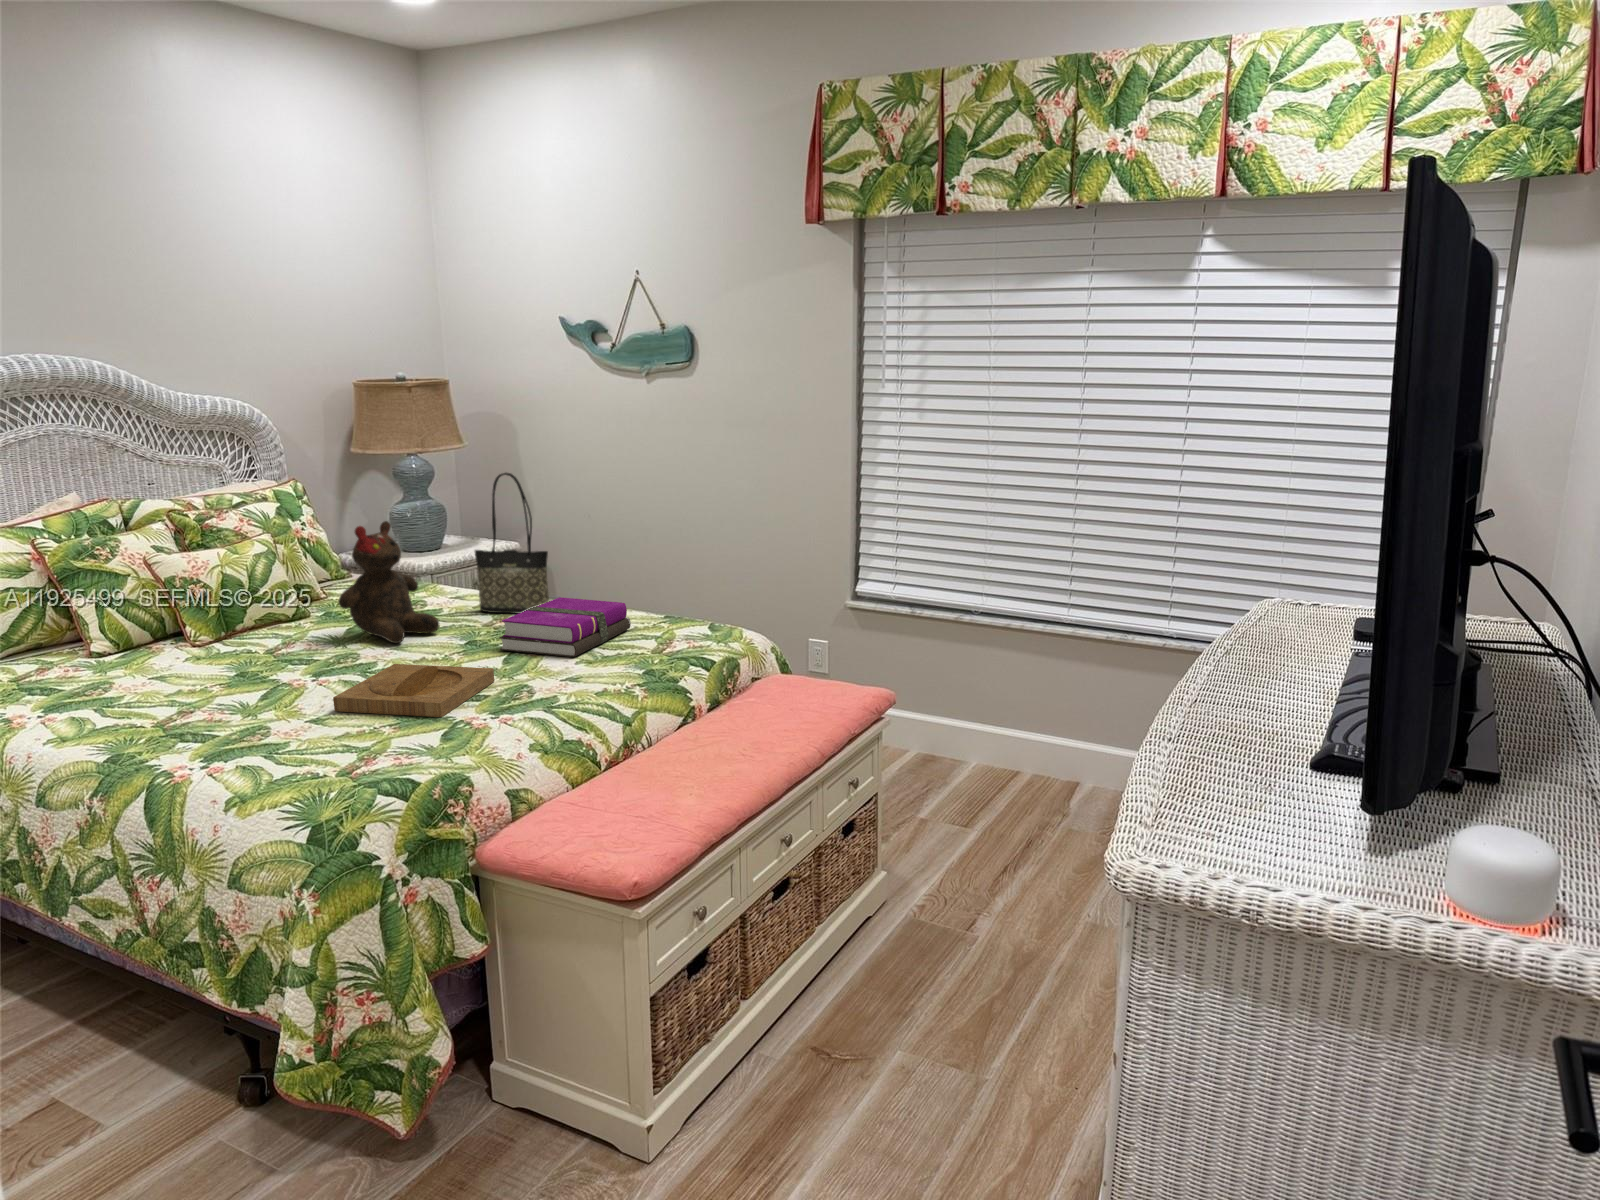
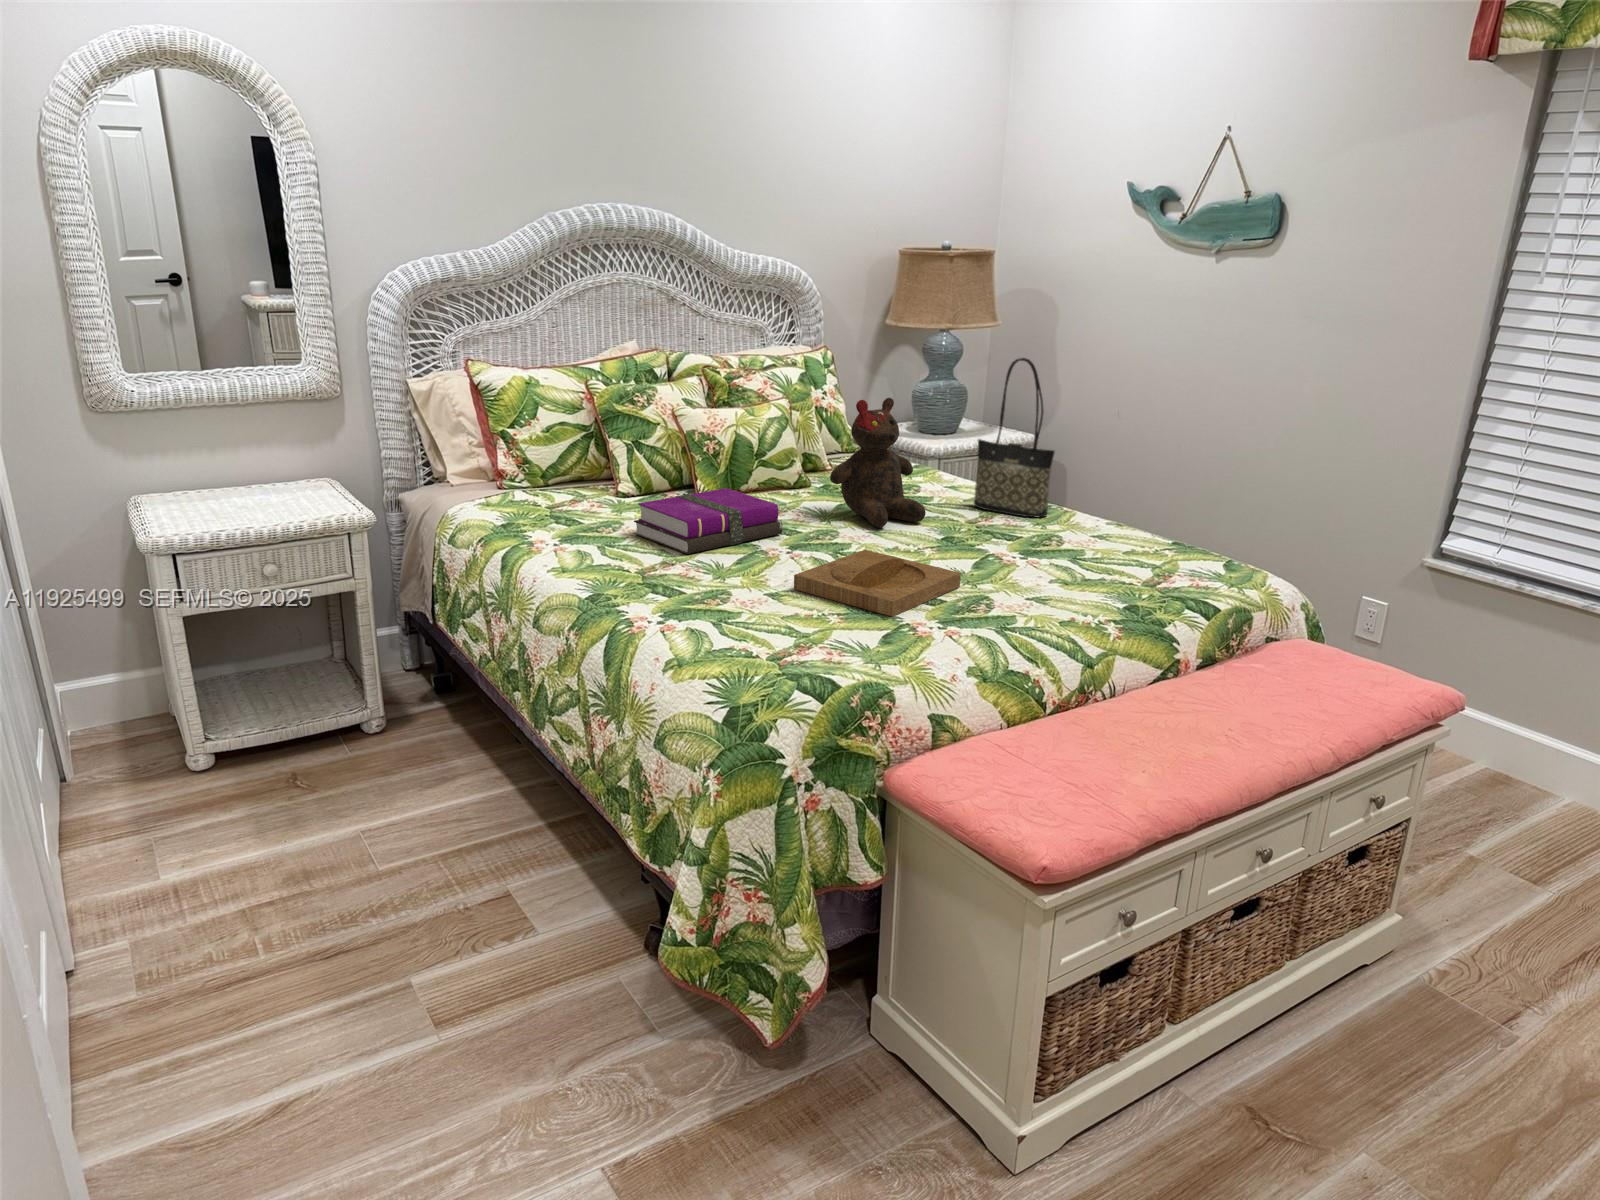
notebook: present [499,597,631,657] -> present [634,488,783,554]

